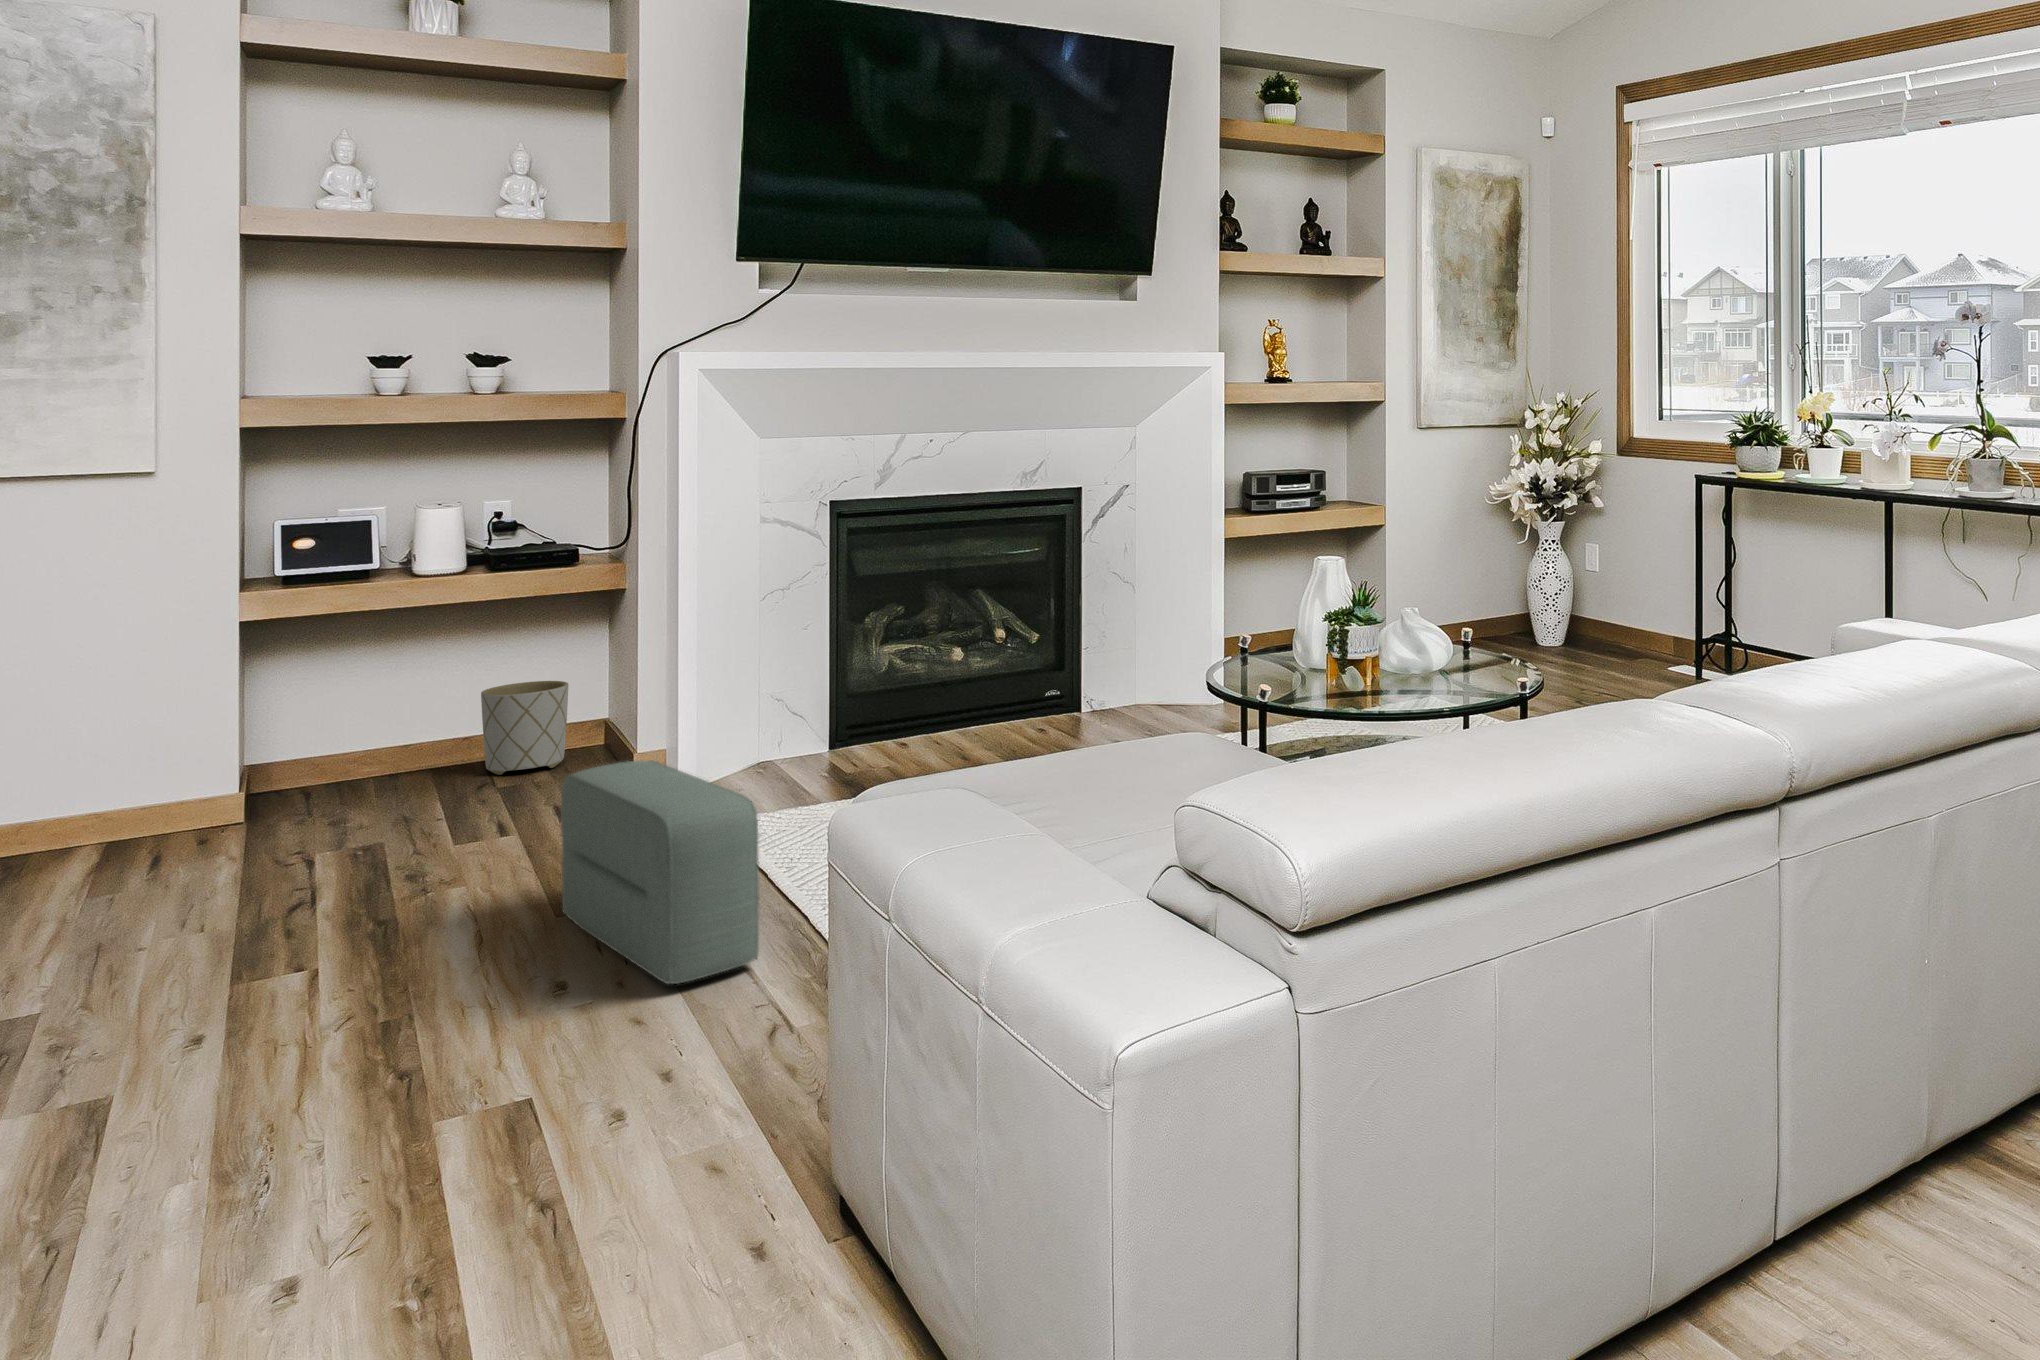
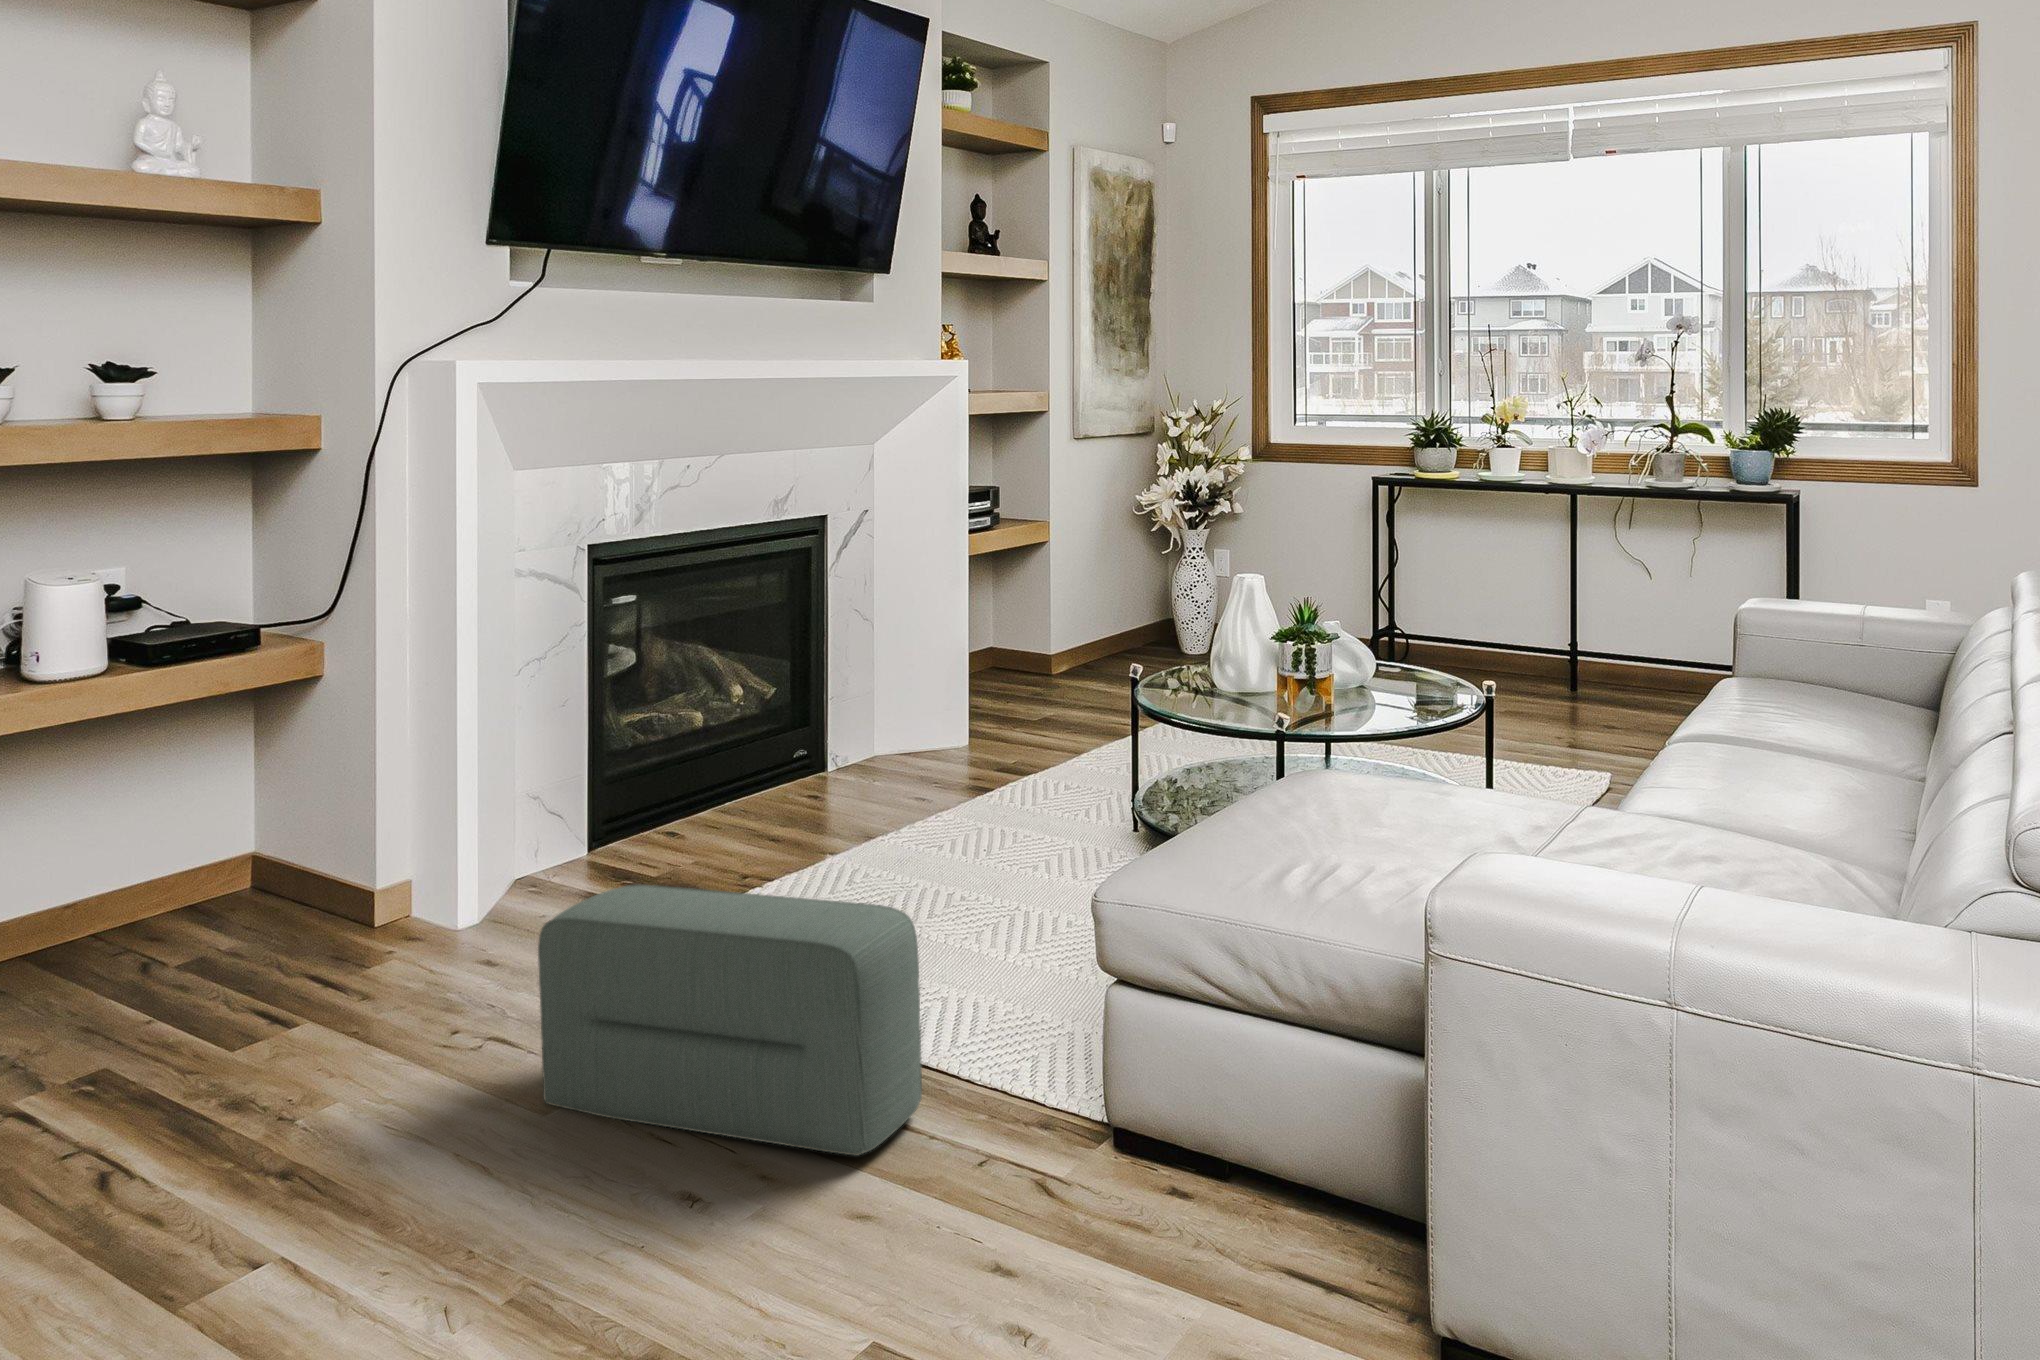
planter: present [481,681,568,775] -> none [100,809,227,949]

